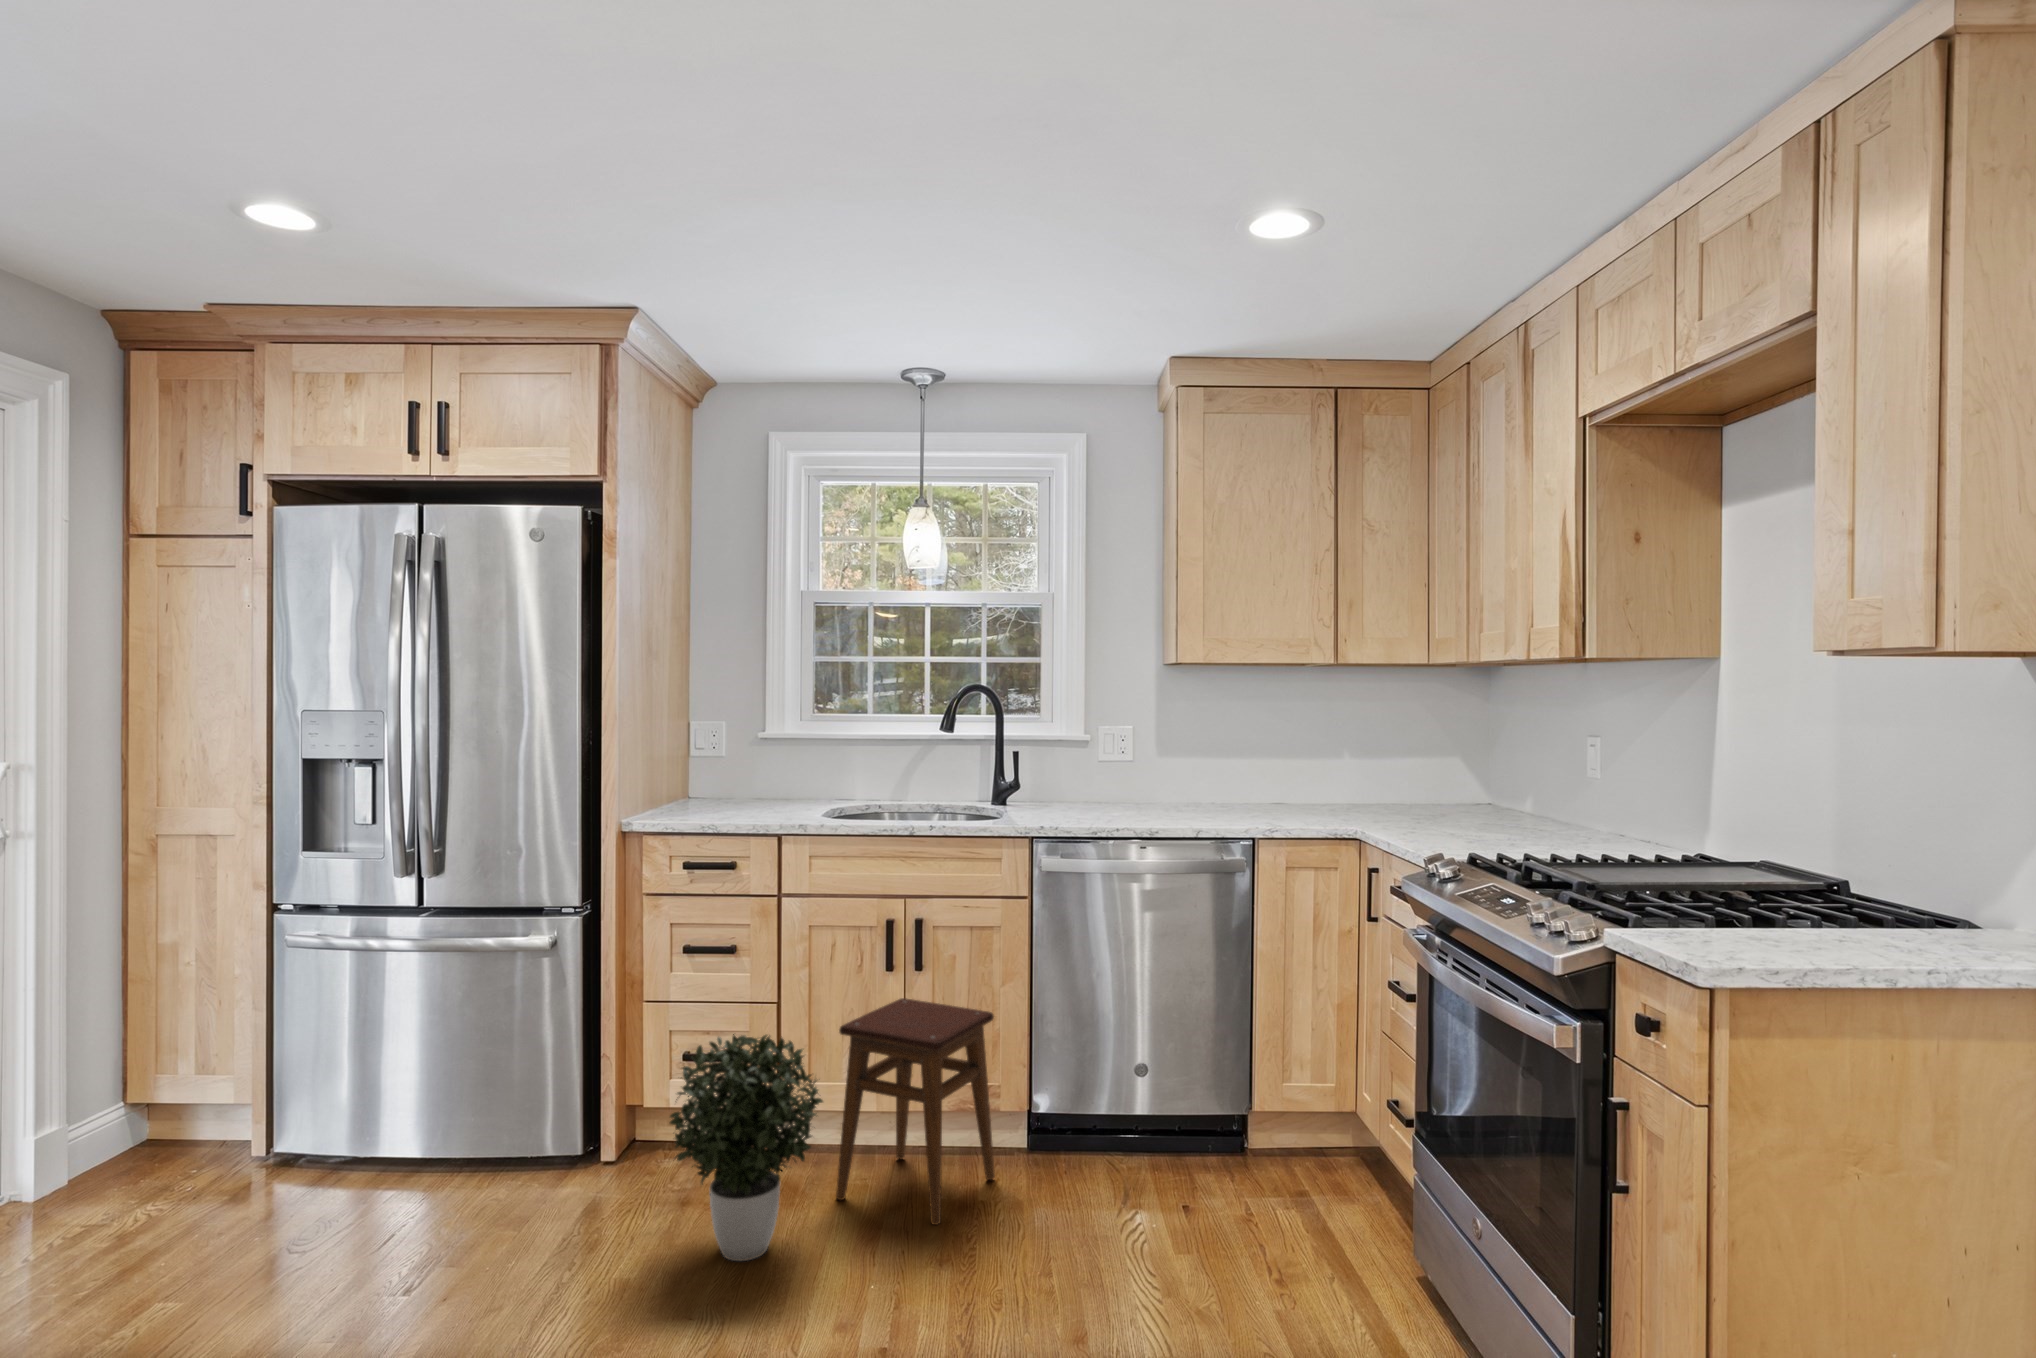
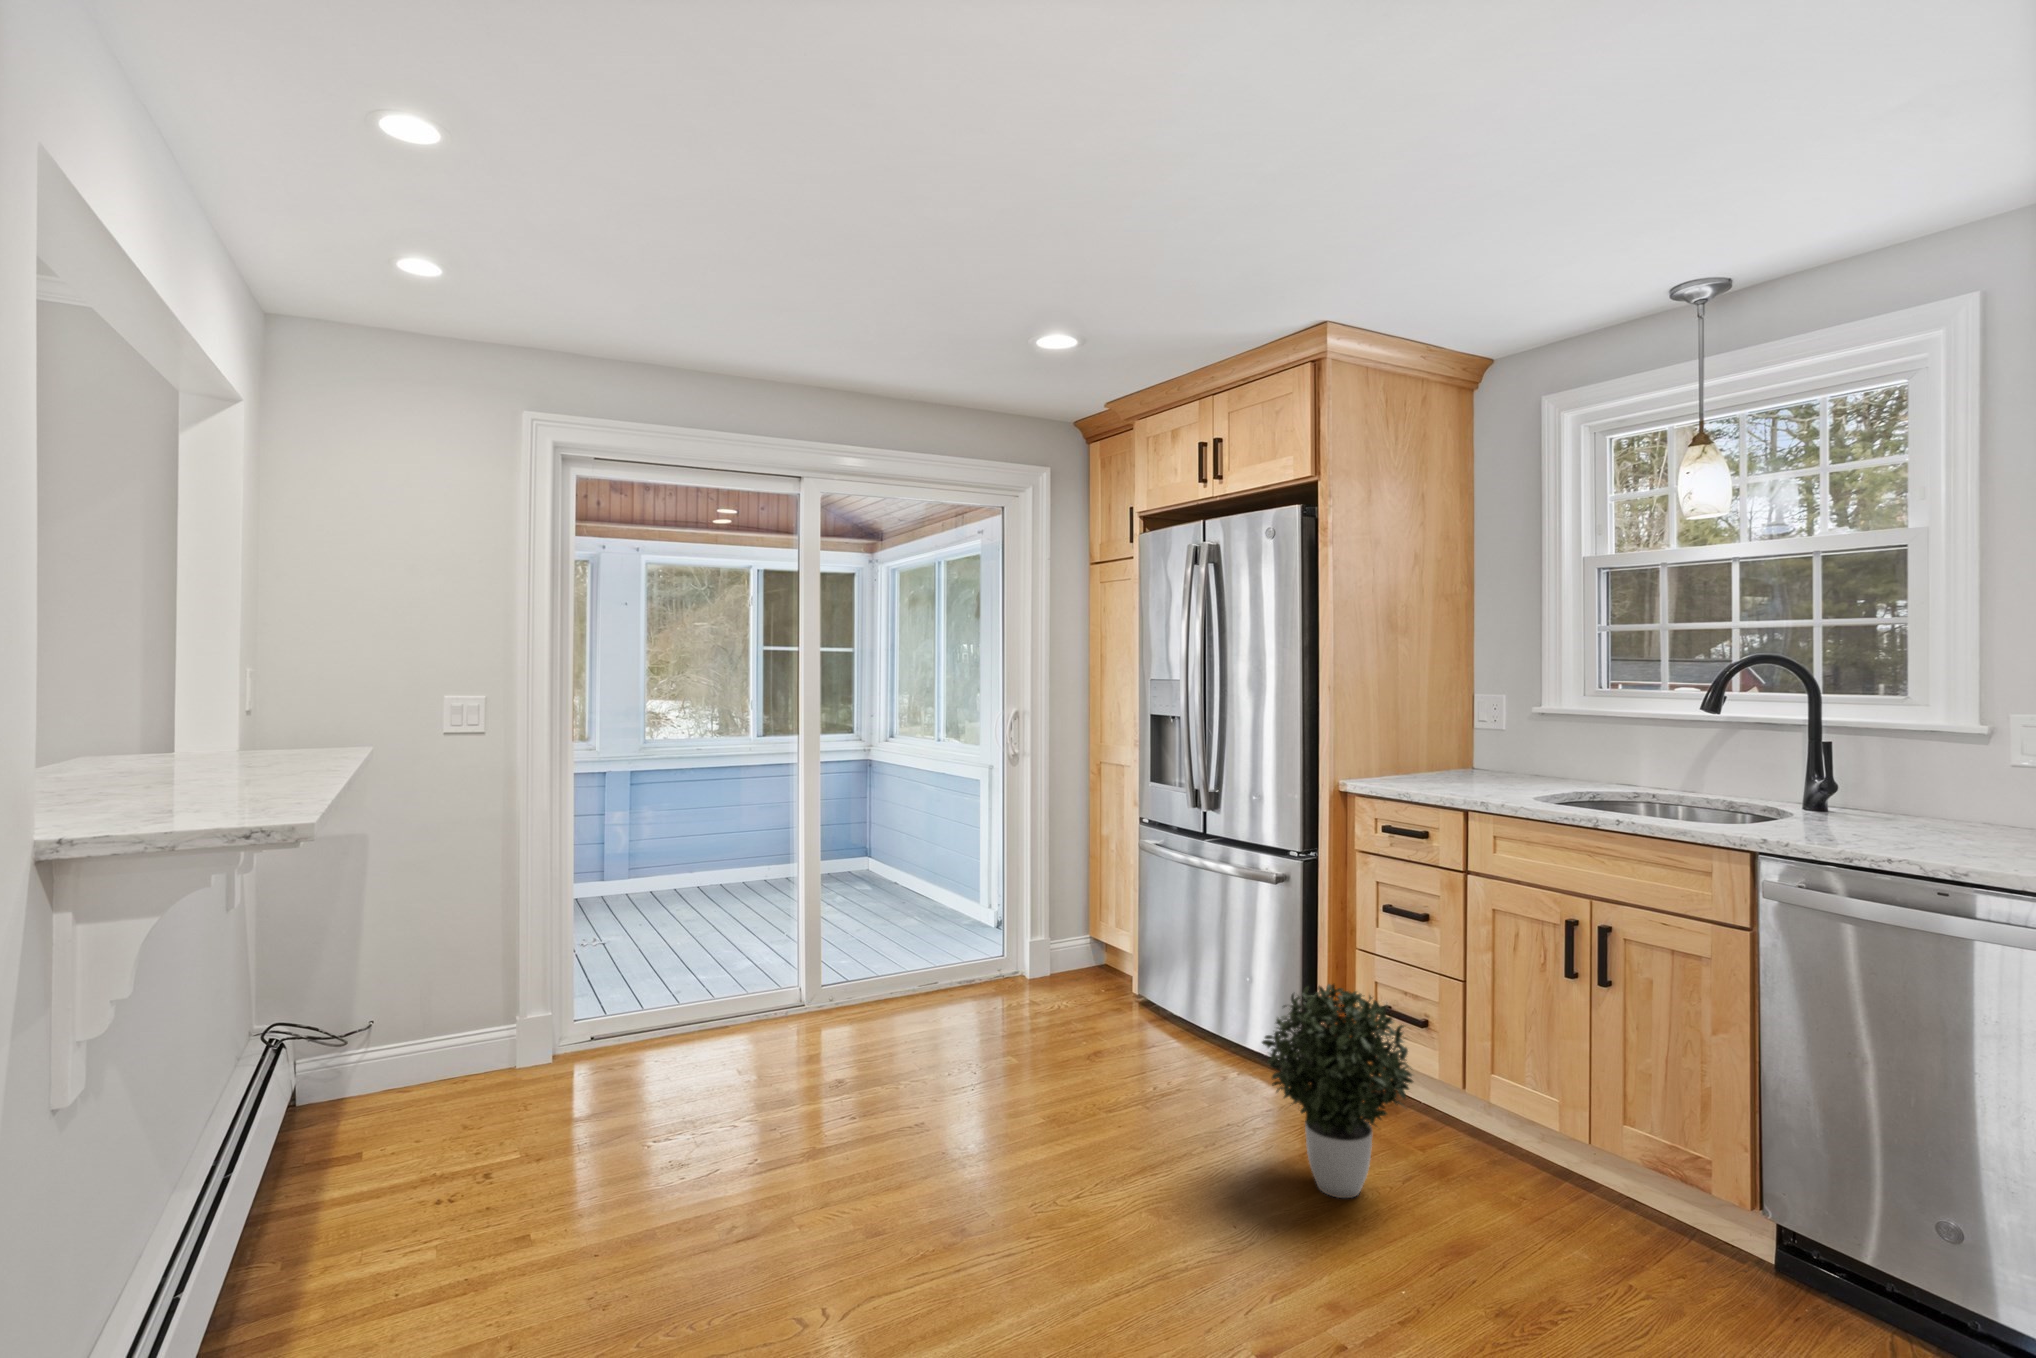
stool: present [836,998,995,1225] -> none [1469,1010,1670,1262]

